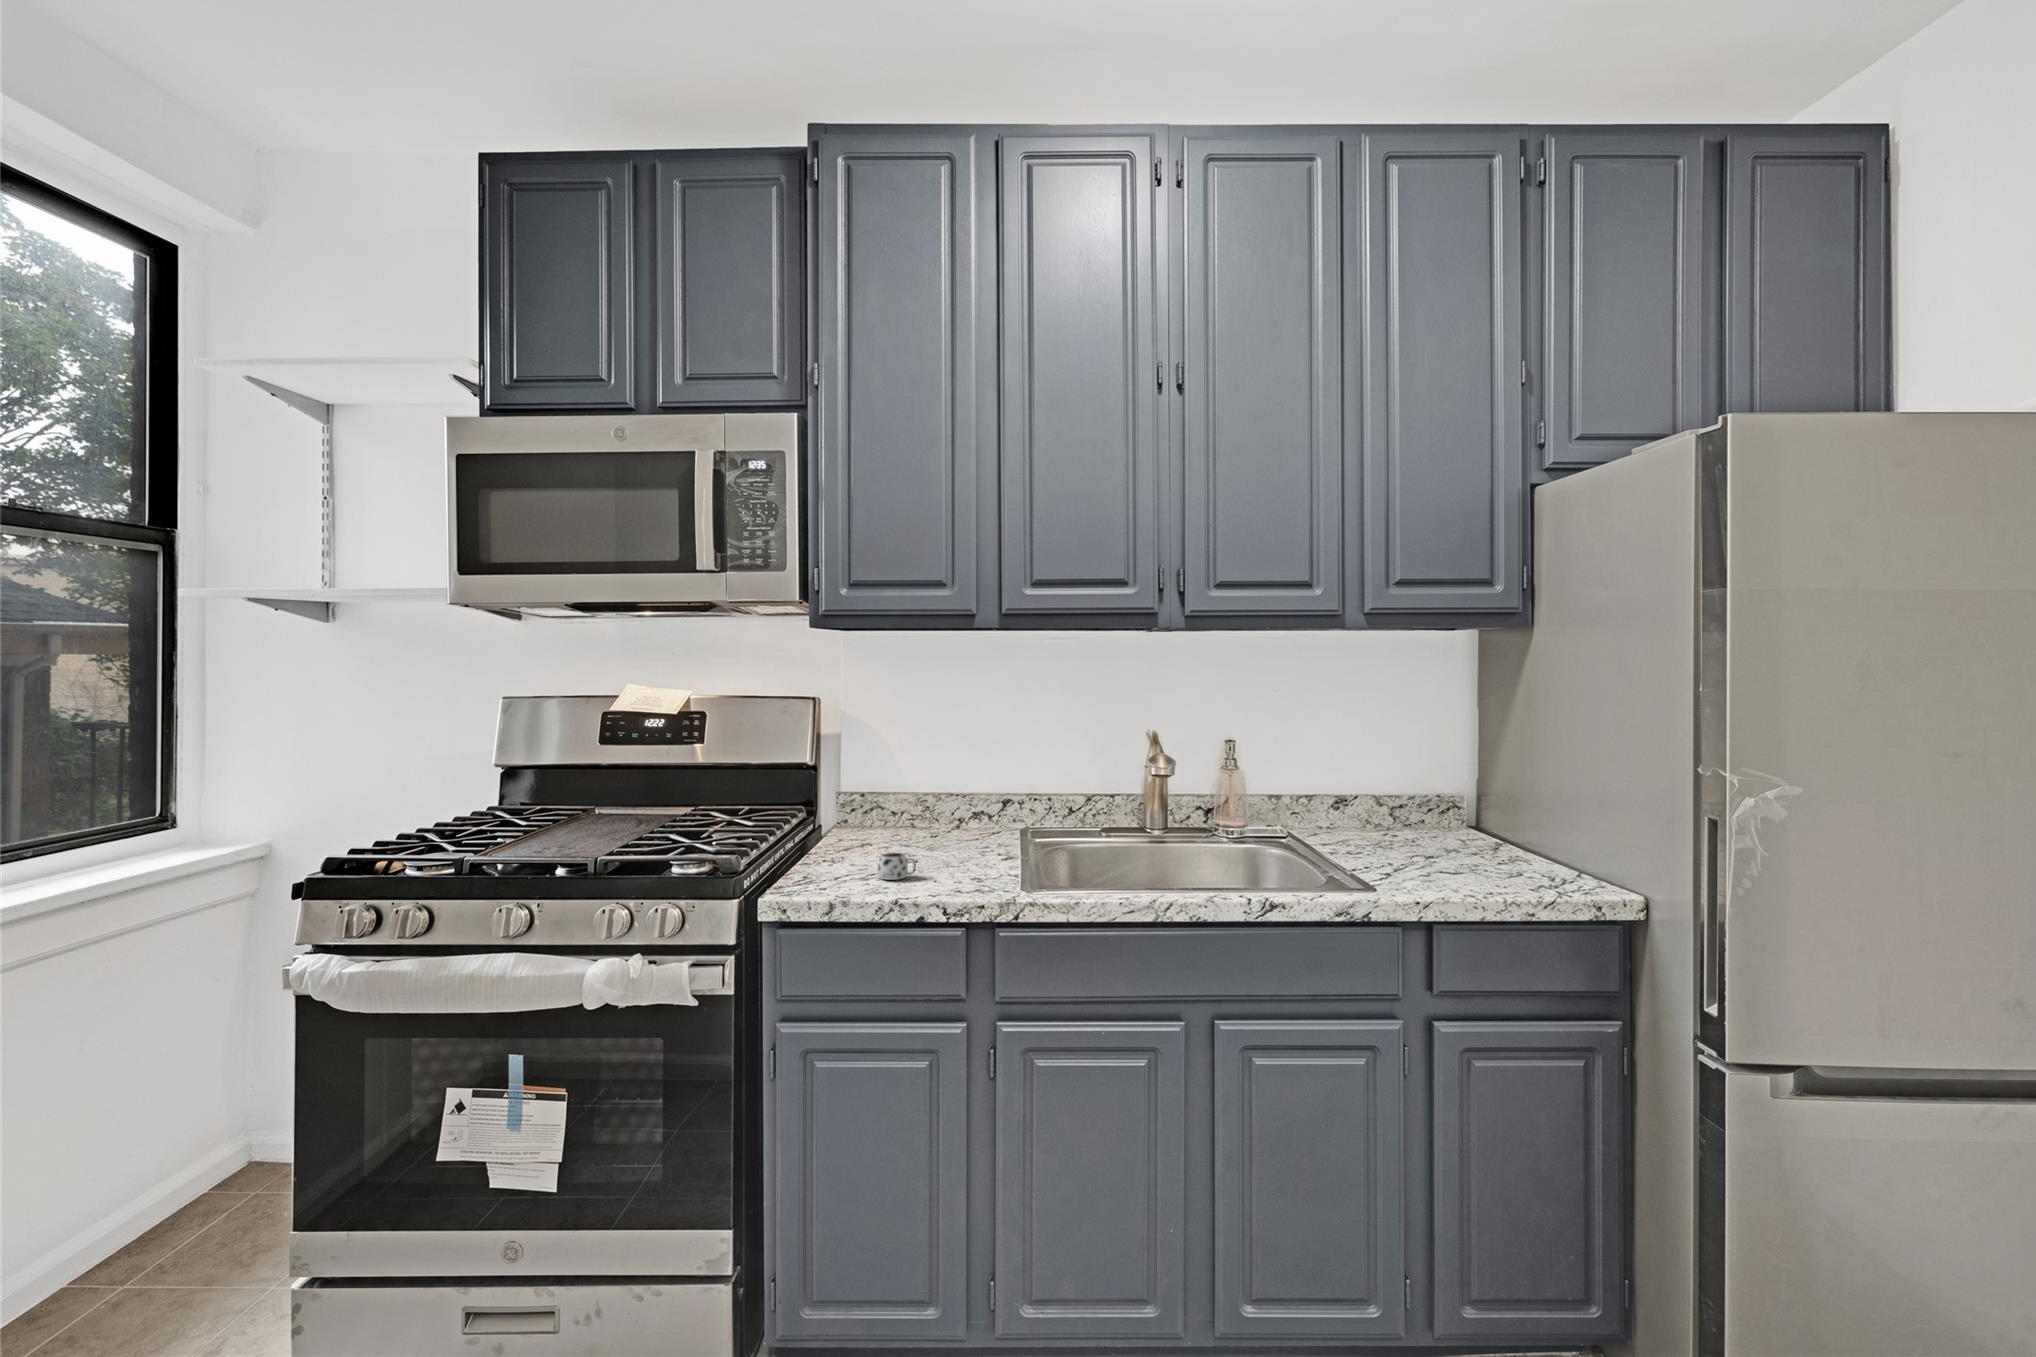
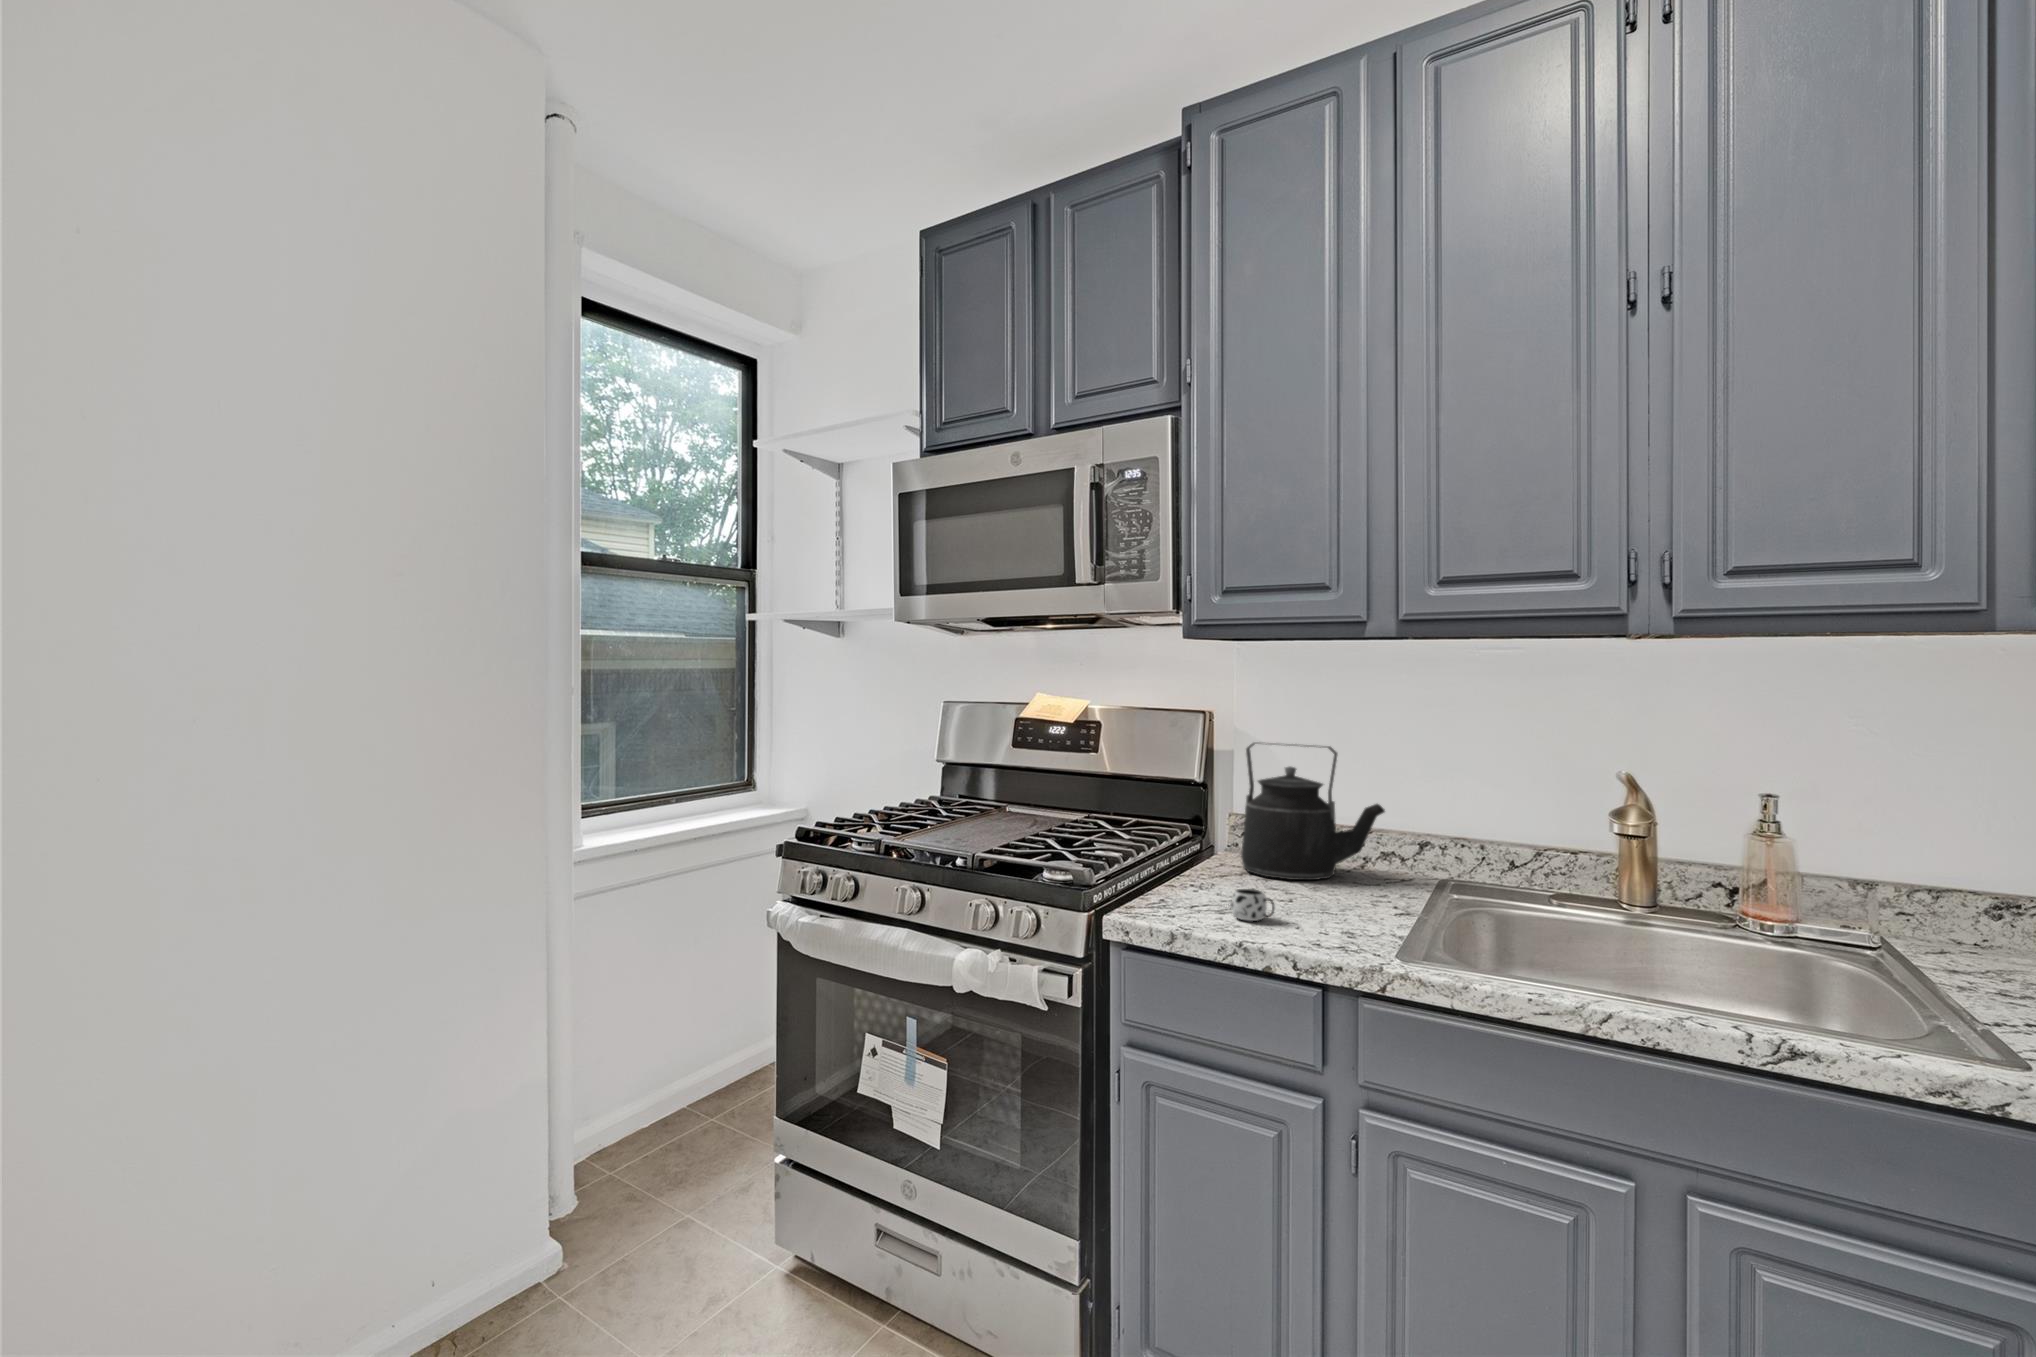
kettle: none [858,723,982,845] -> present [1241,742,1385,880]

